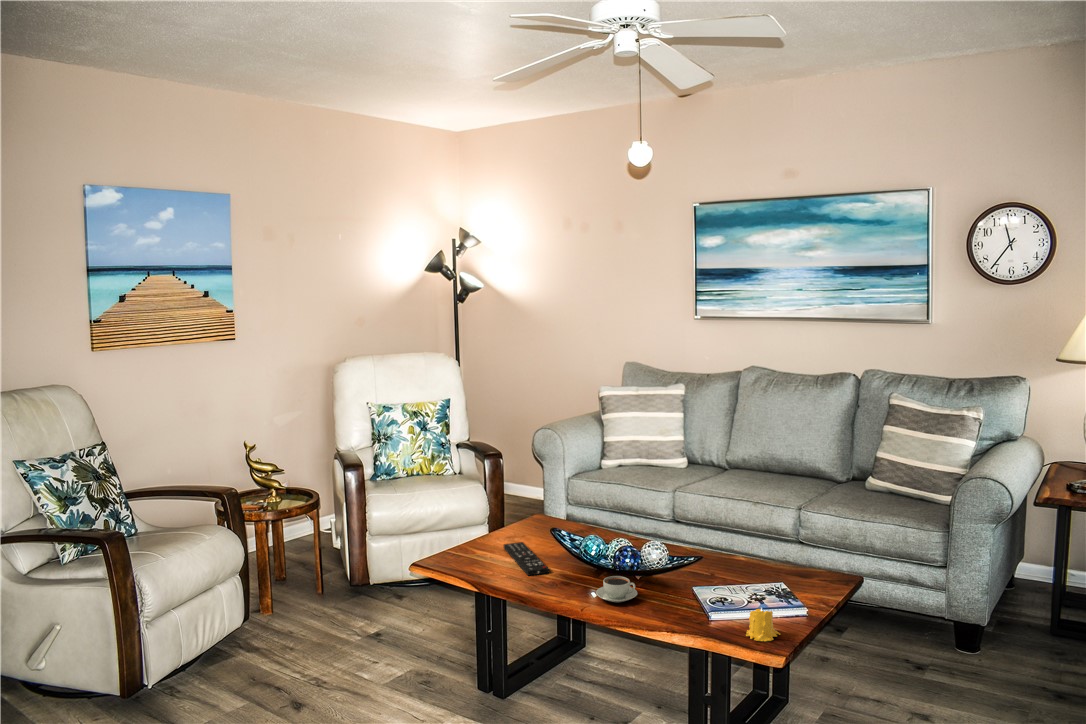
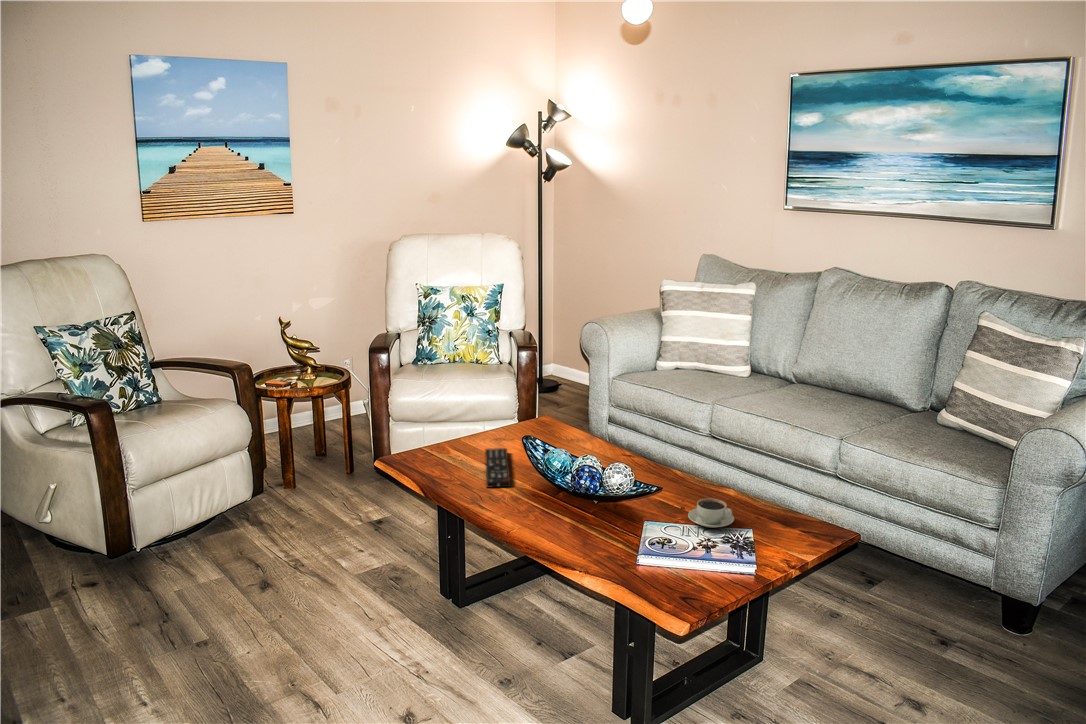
coffee cup: present [596,576,637,603] -> present [688,498,734,528]
candle: present [746,608,780,641] -> none [666,561,707,602]

